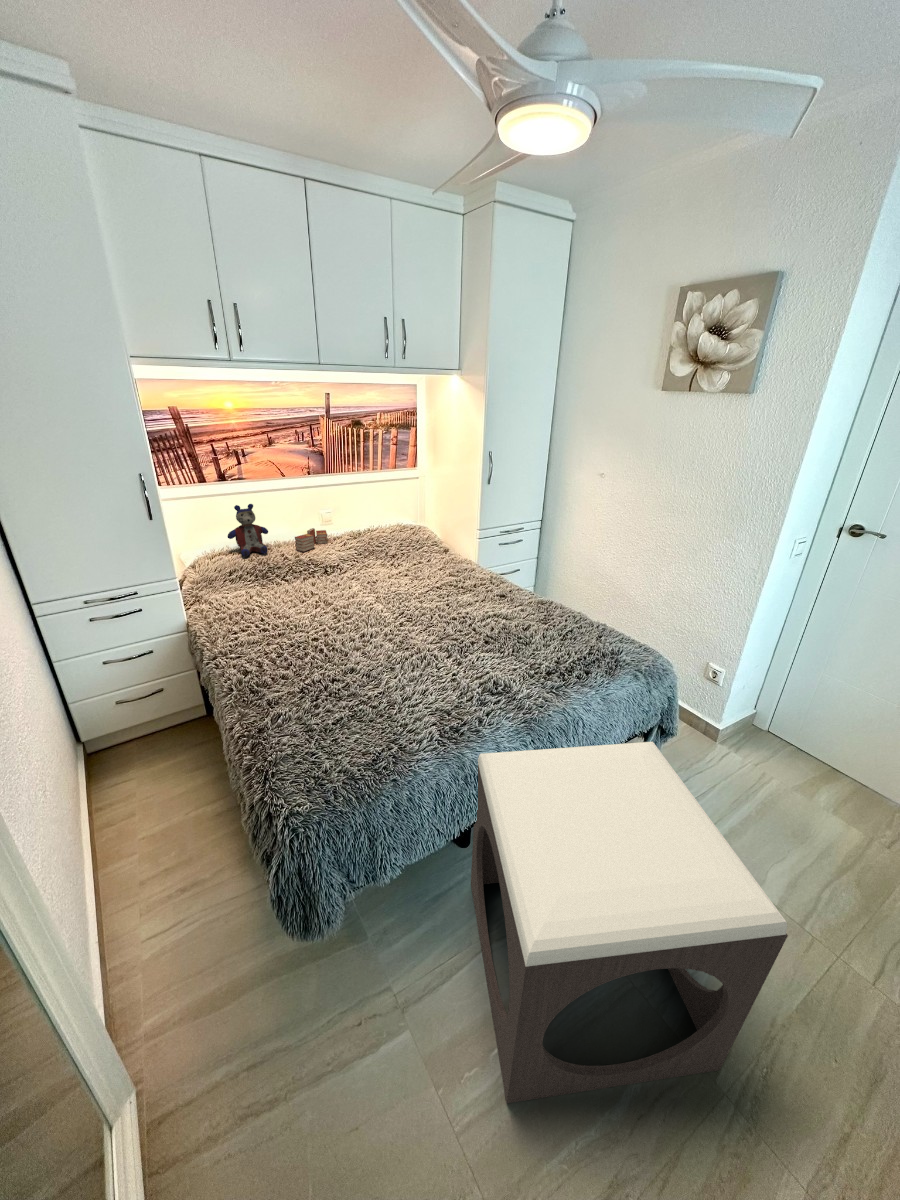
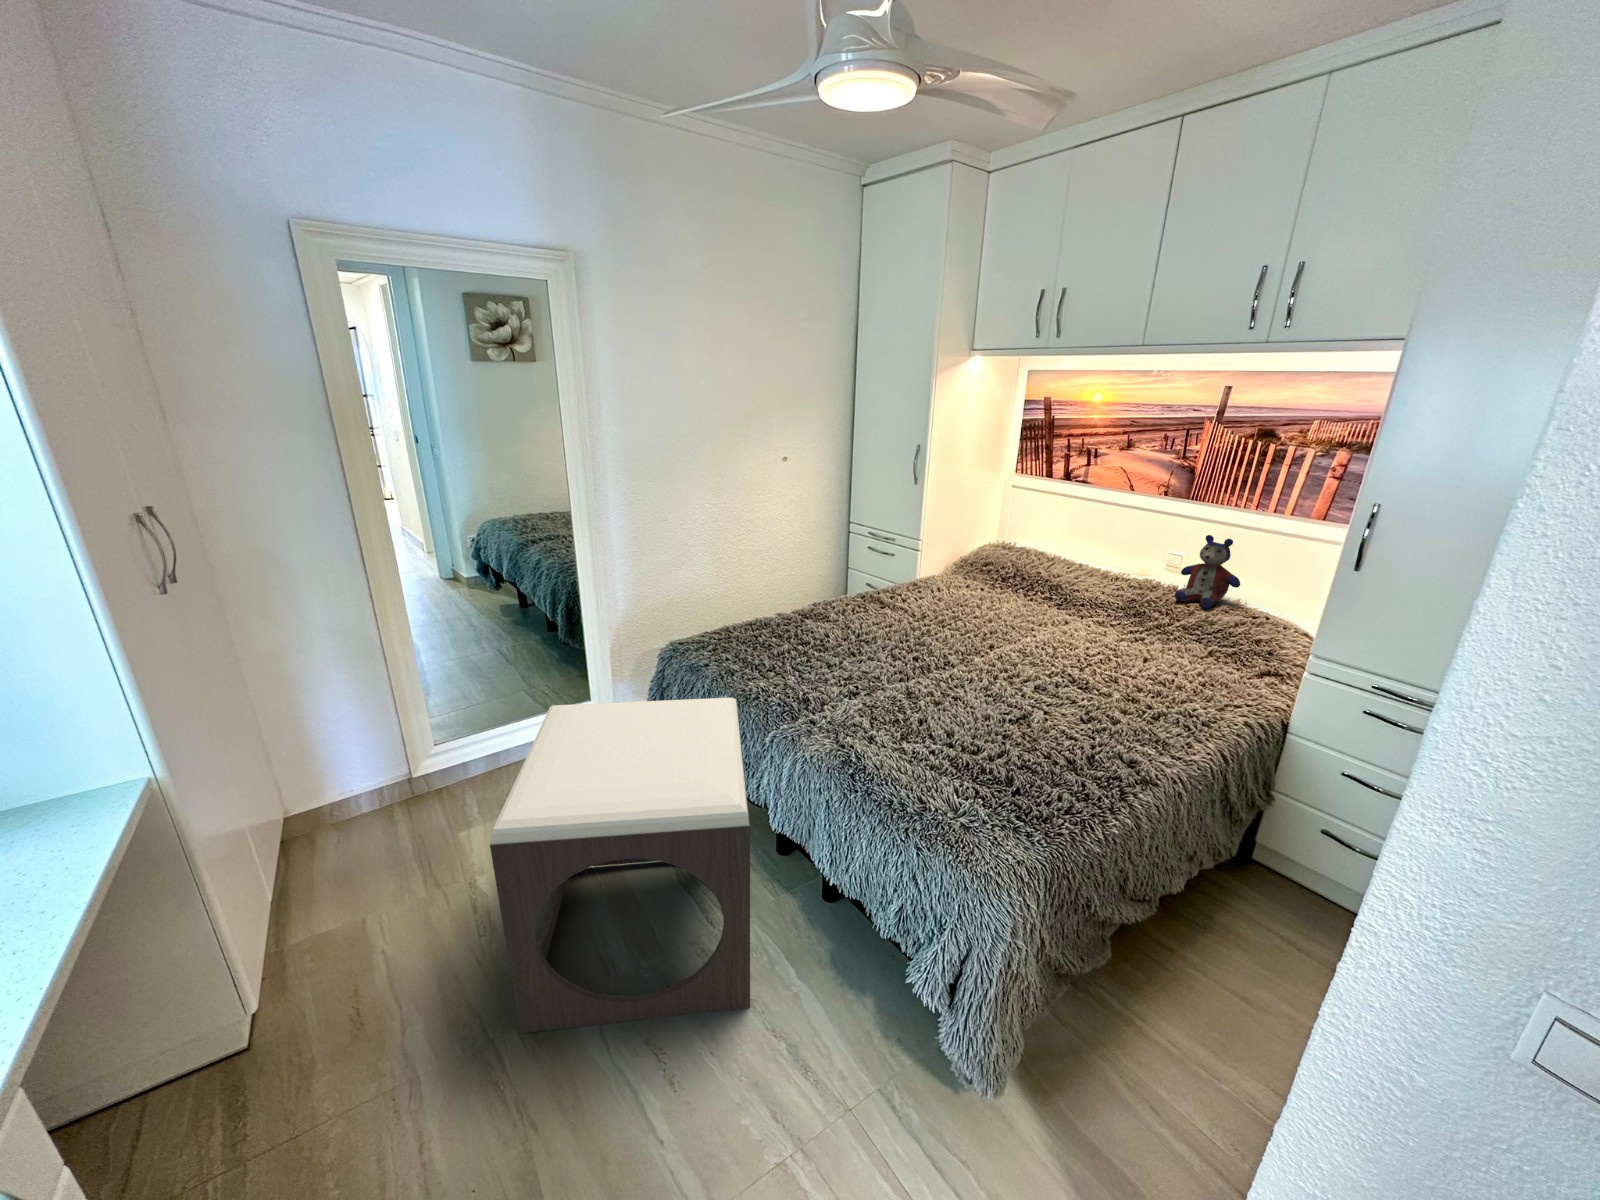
stuffed bear: present [228,504,268,556] -> present [1175,535,1240,608]
book: present [295,528,328,552] -> none [1071,557,1136,583]

